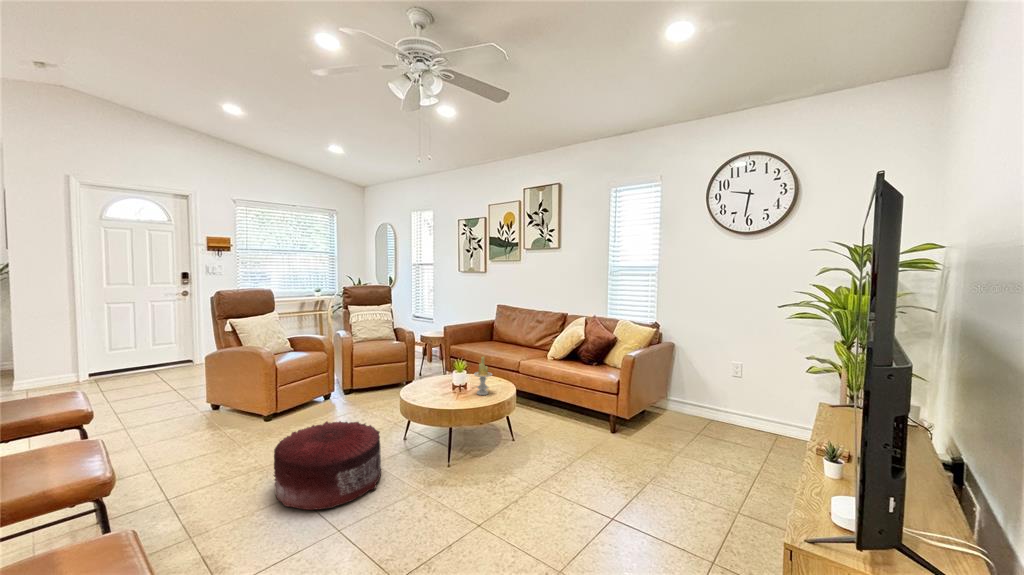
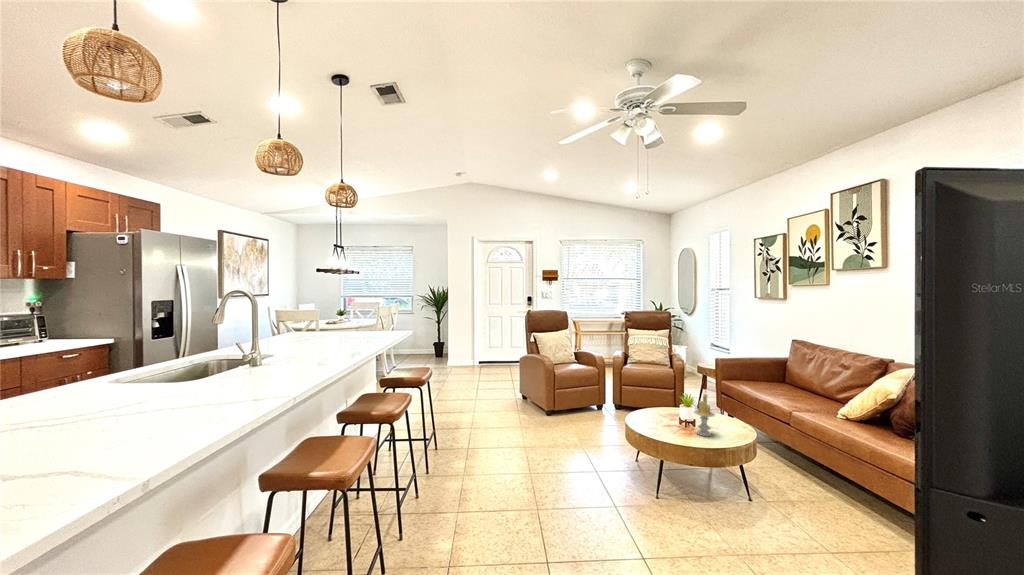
pouf: present [274,421,381,510] -> none [517,423,598,492]

